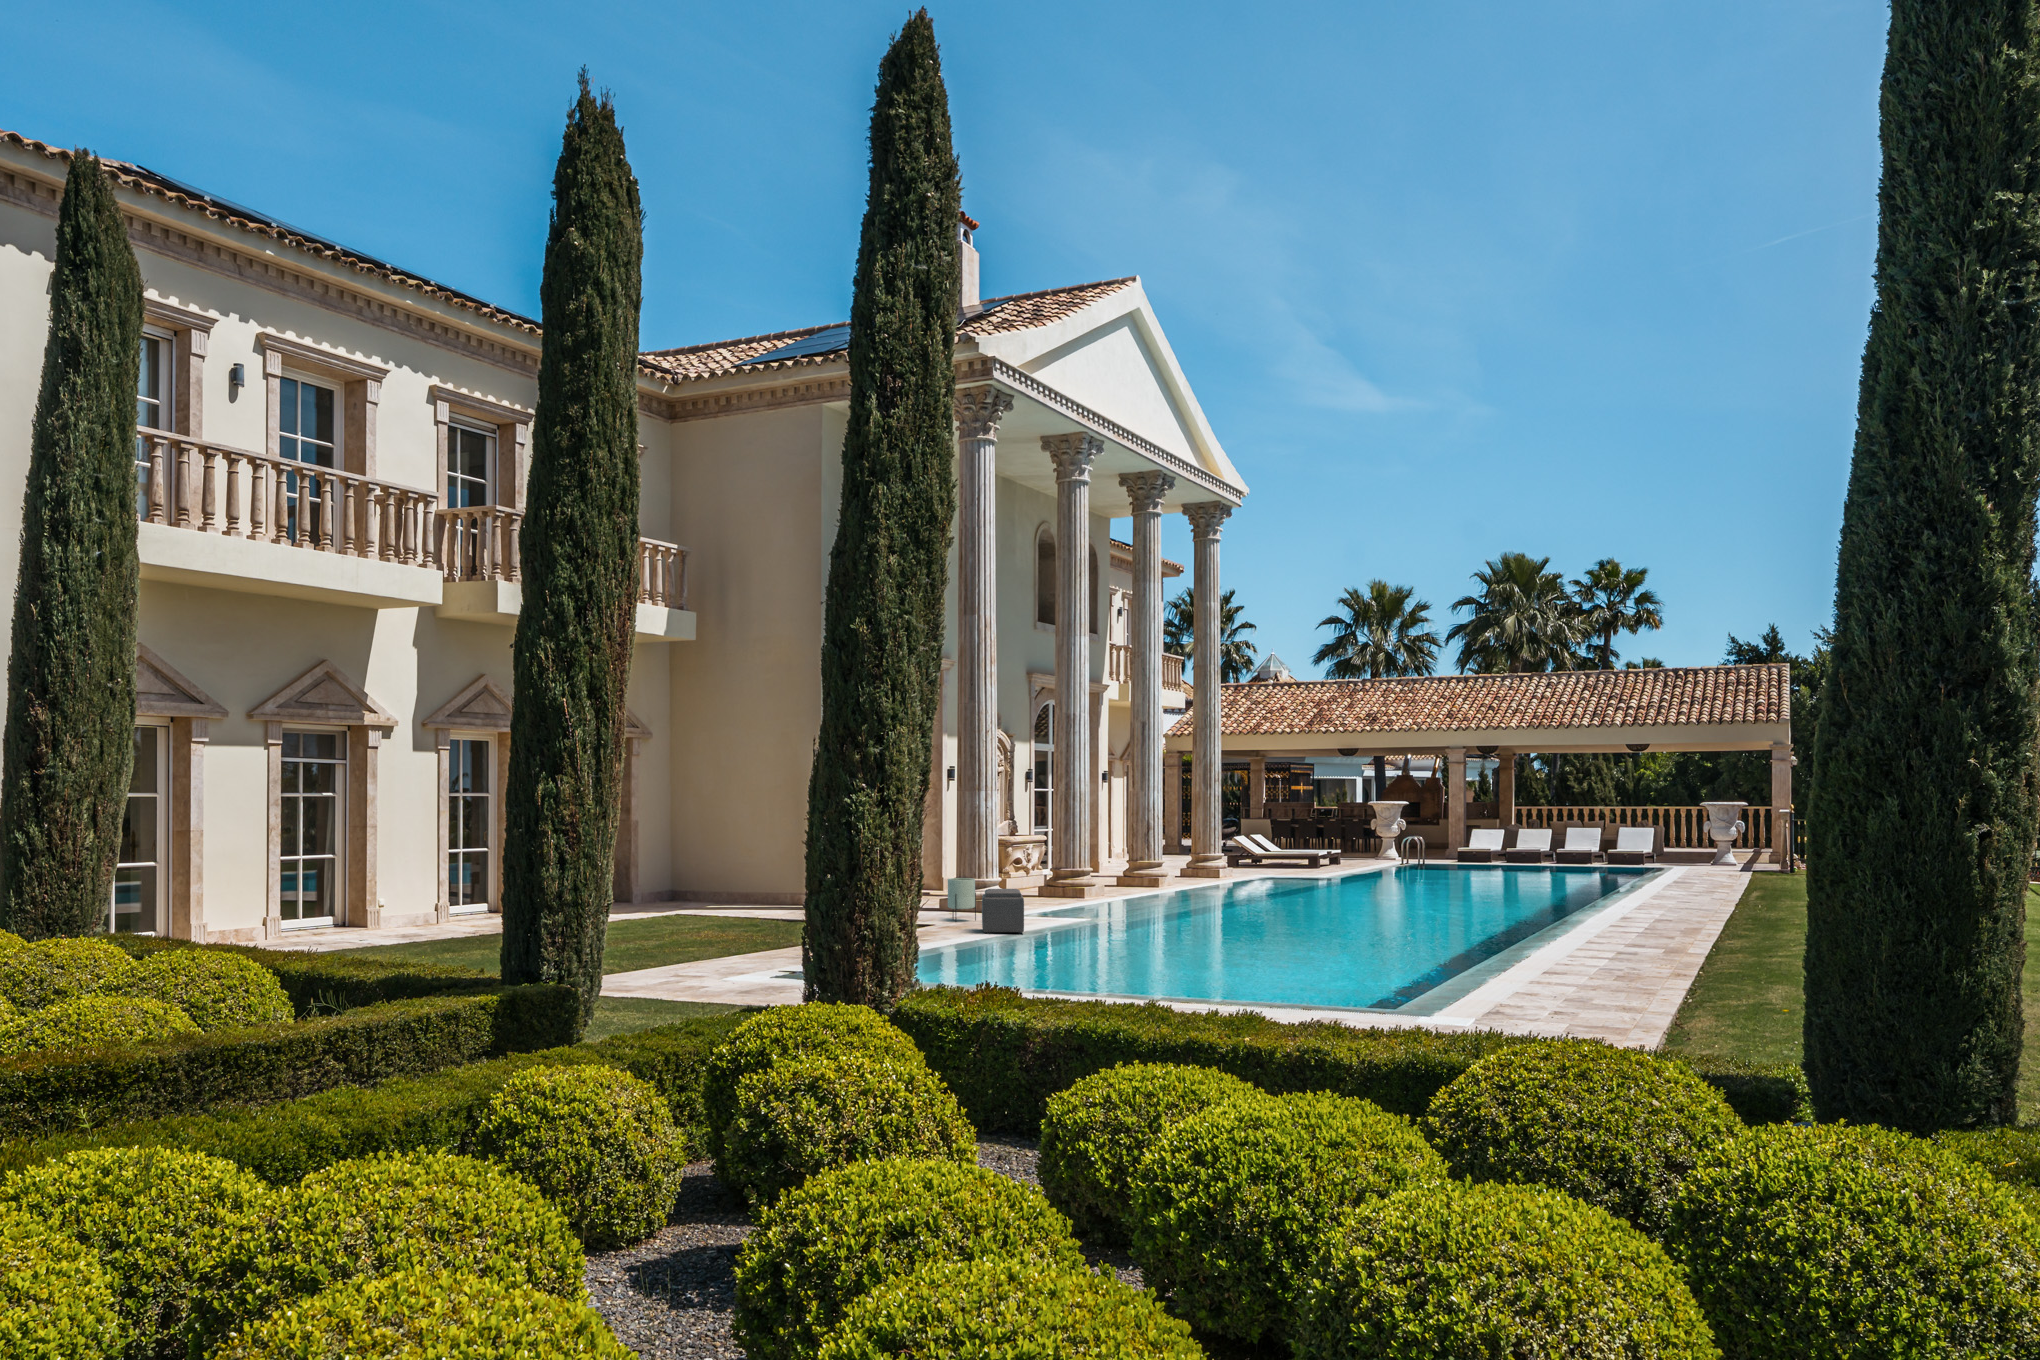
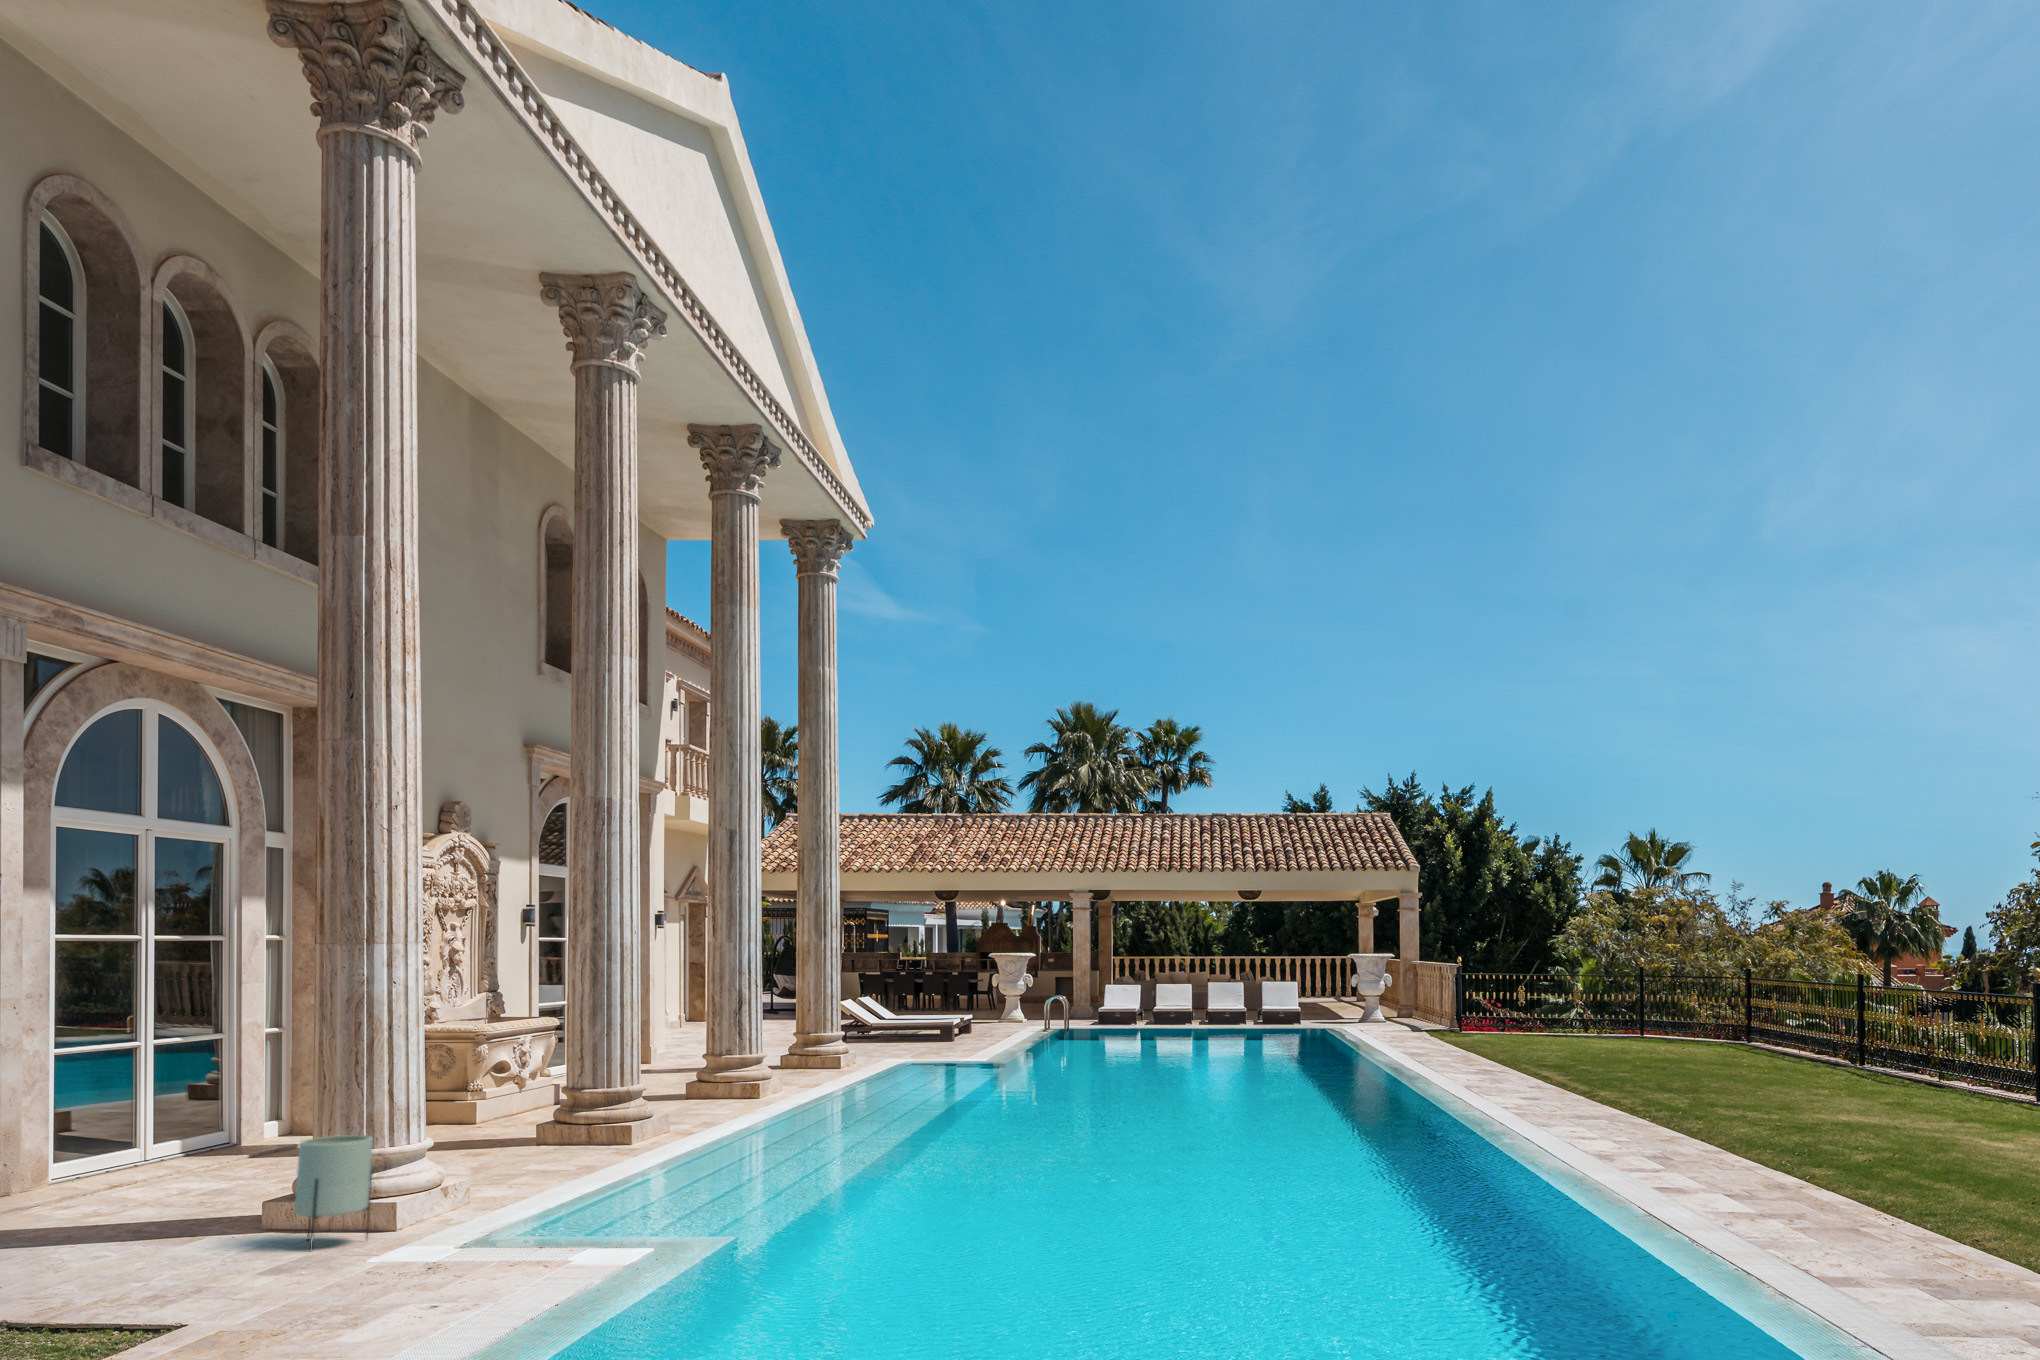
ottoman: present [982,889,1024,934] -> none [369,1166,490,1299]

